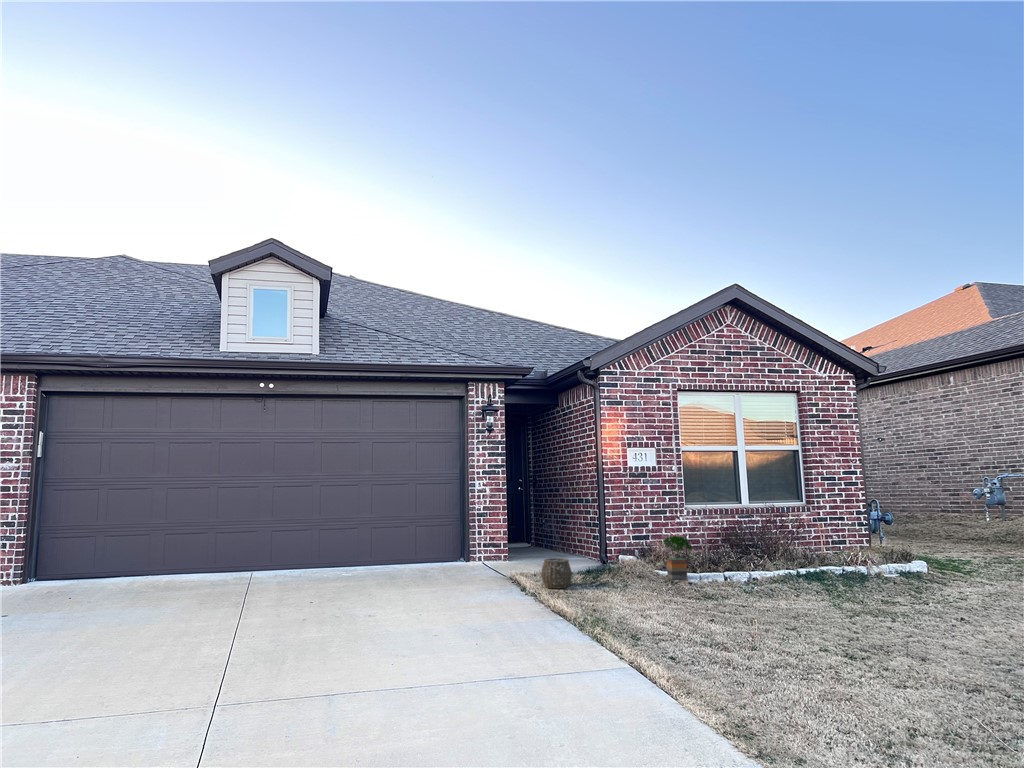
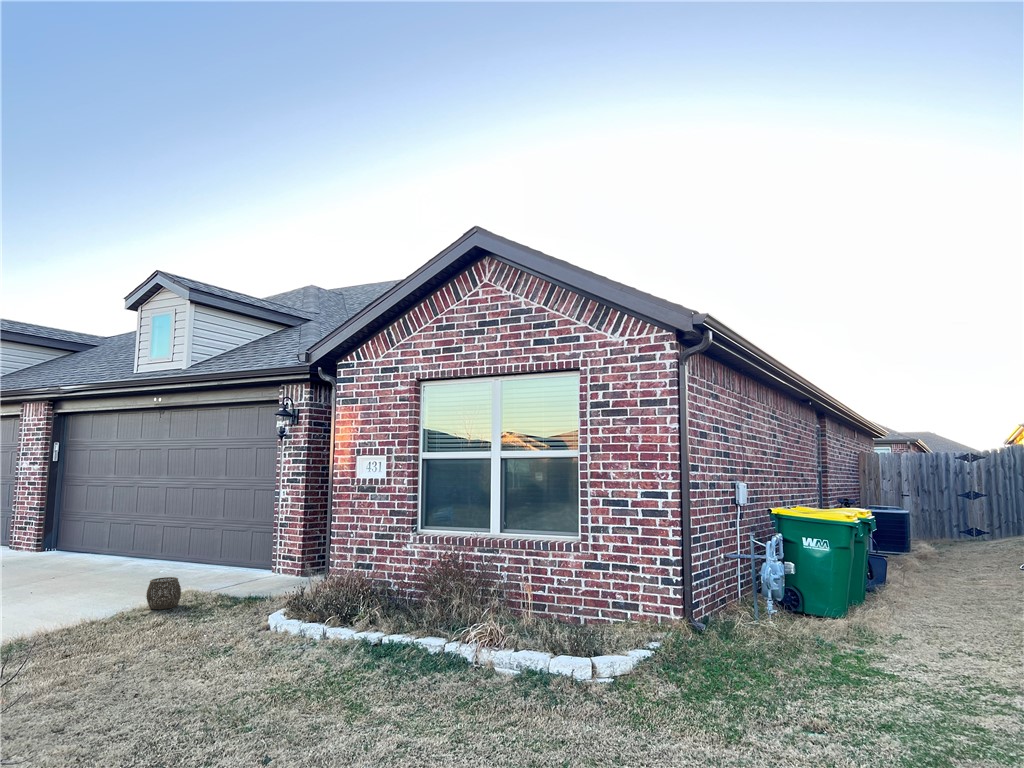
potted tree: present [663,536,692,579] -> none [242,566,280,620]

